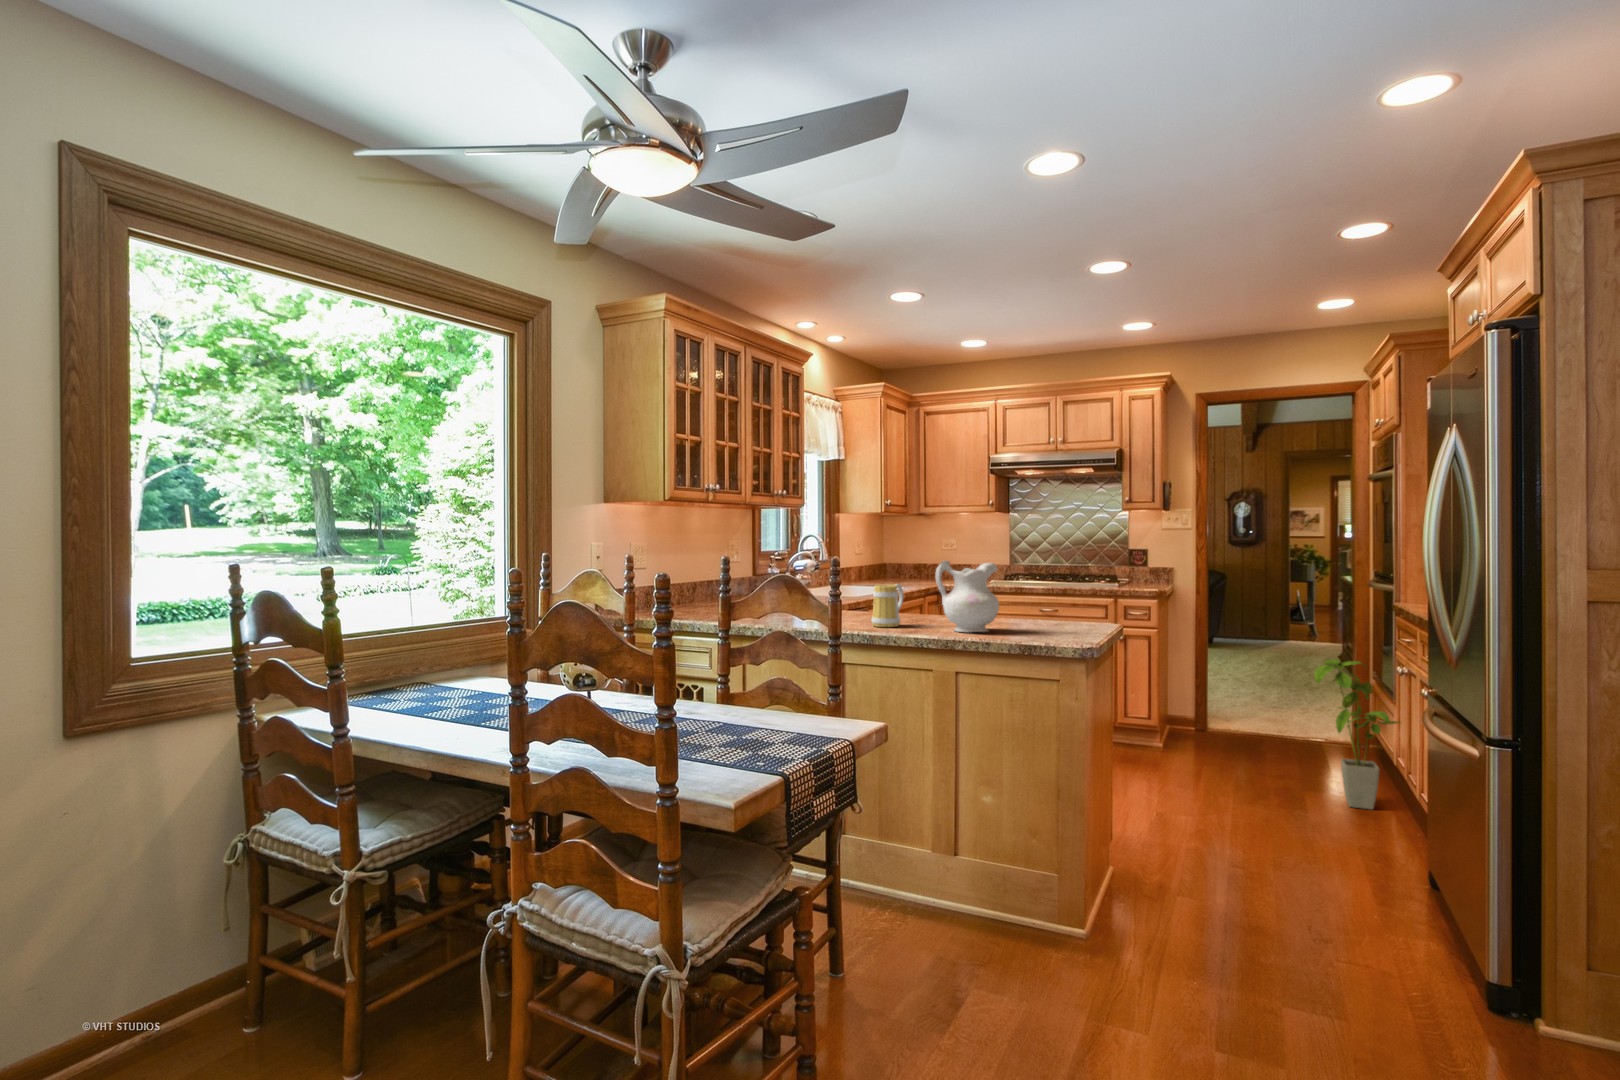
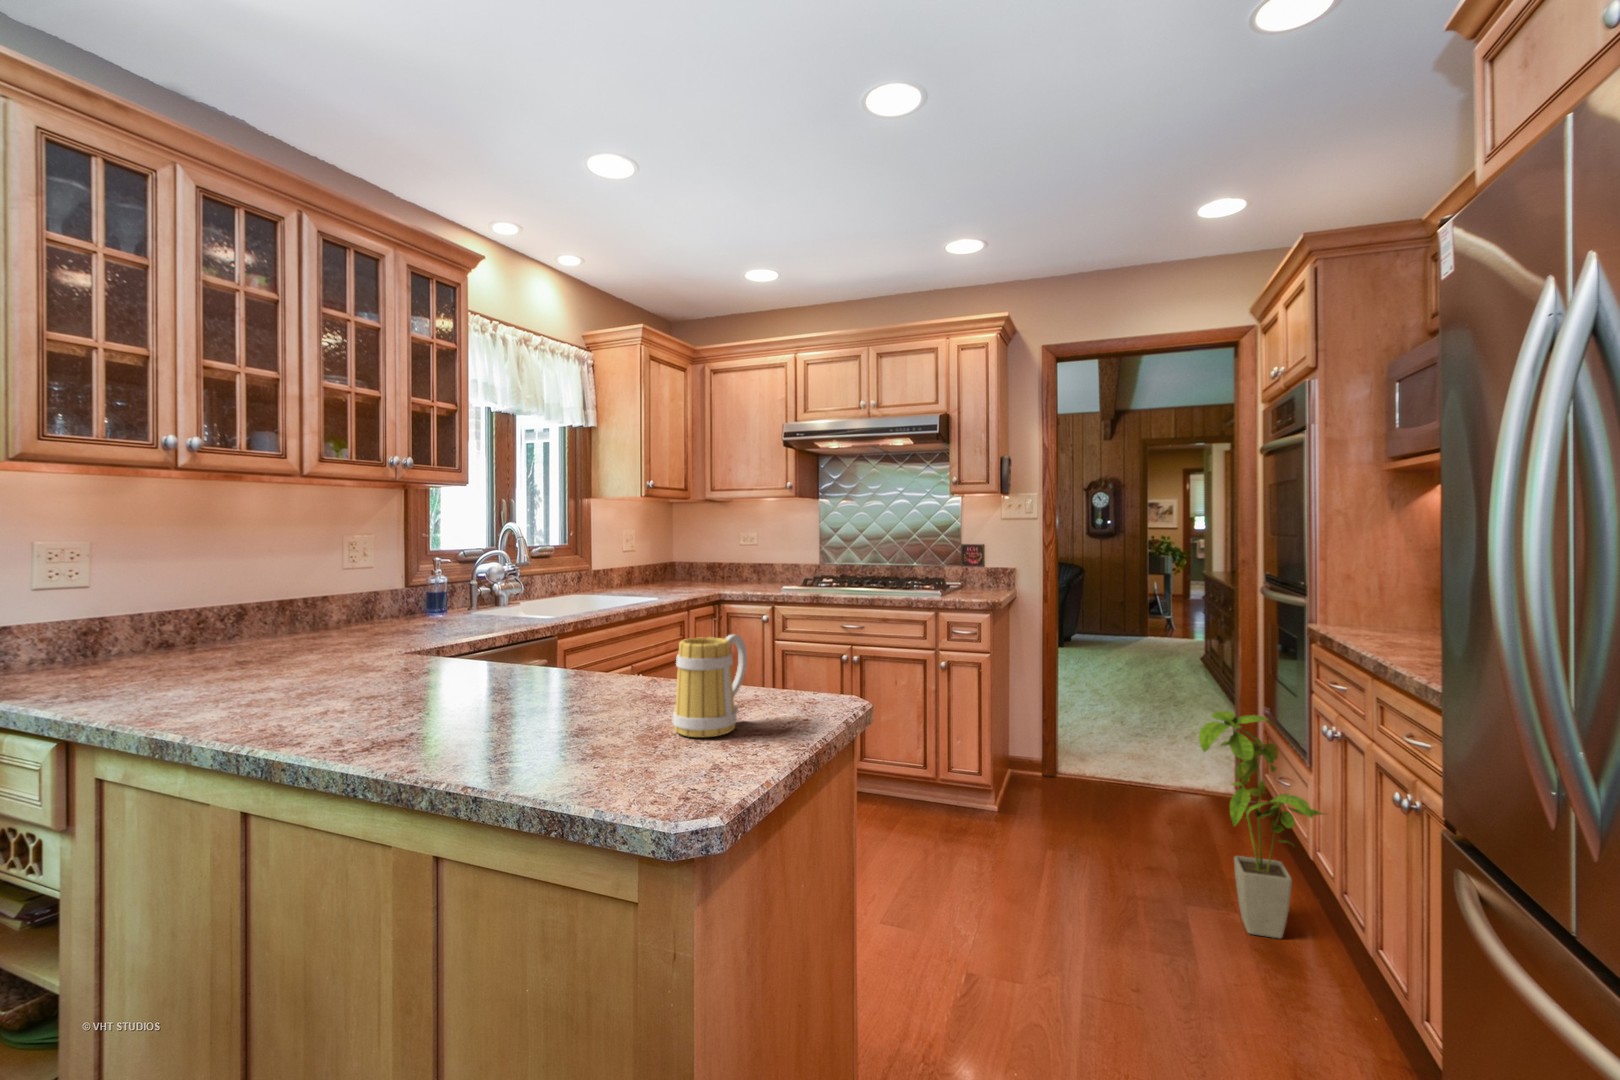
ceramic pitcher: present [936,561,999,632] -> none [449,583,591,745]
mug: present [872,584,903,627] -> present [673,635,747,737]

